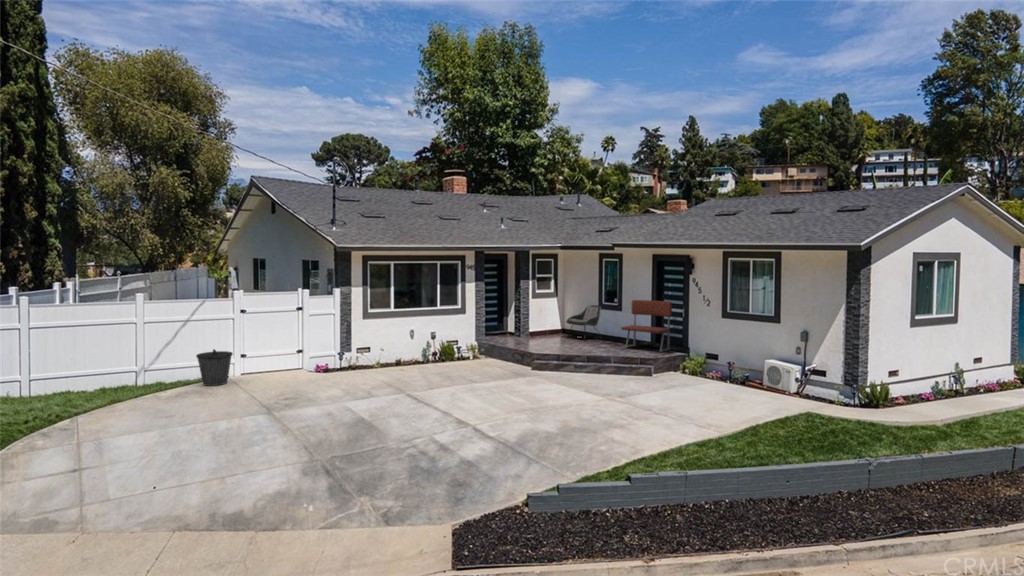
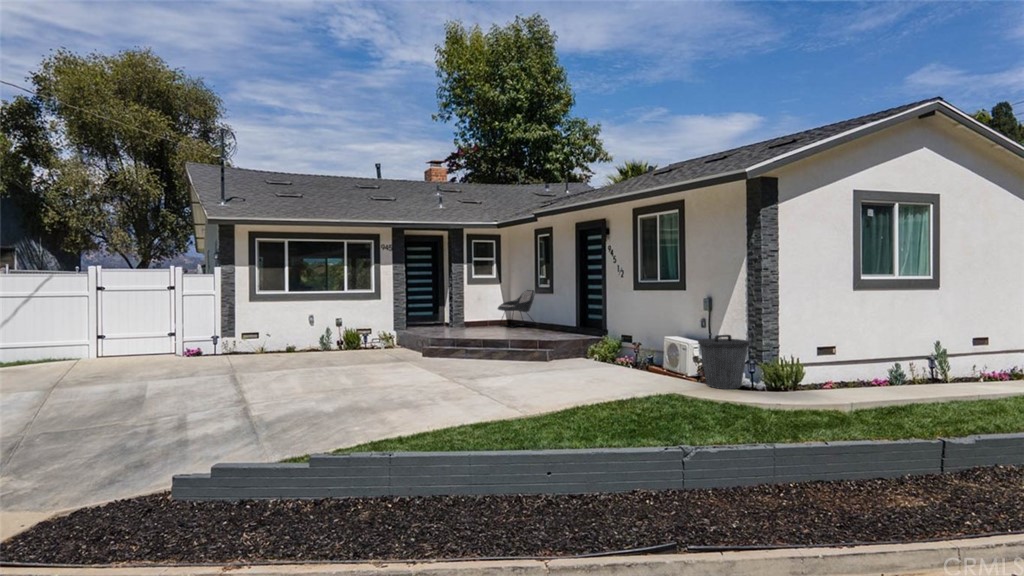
bench: present [621,300,672,352] -> none [536,277,592,336]
trash can: present [196,349,233,386] -> present [698,335,750,389]

